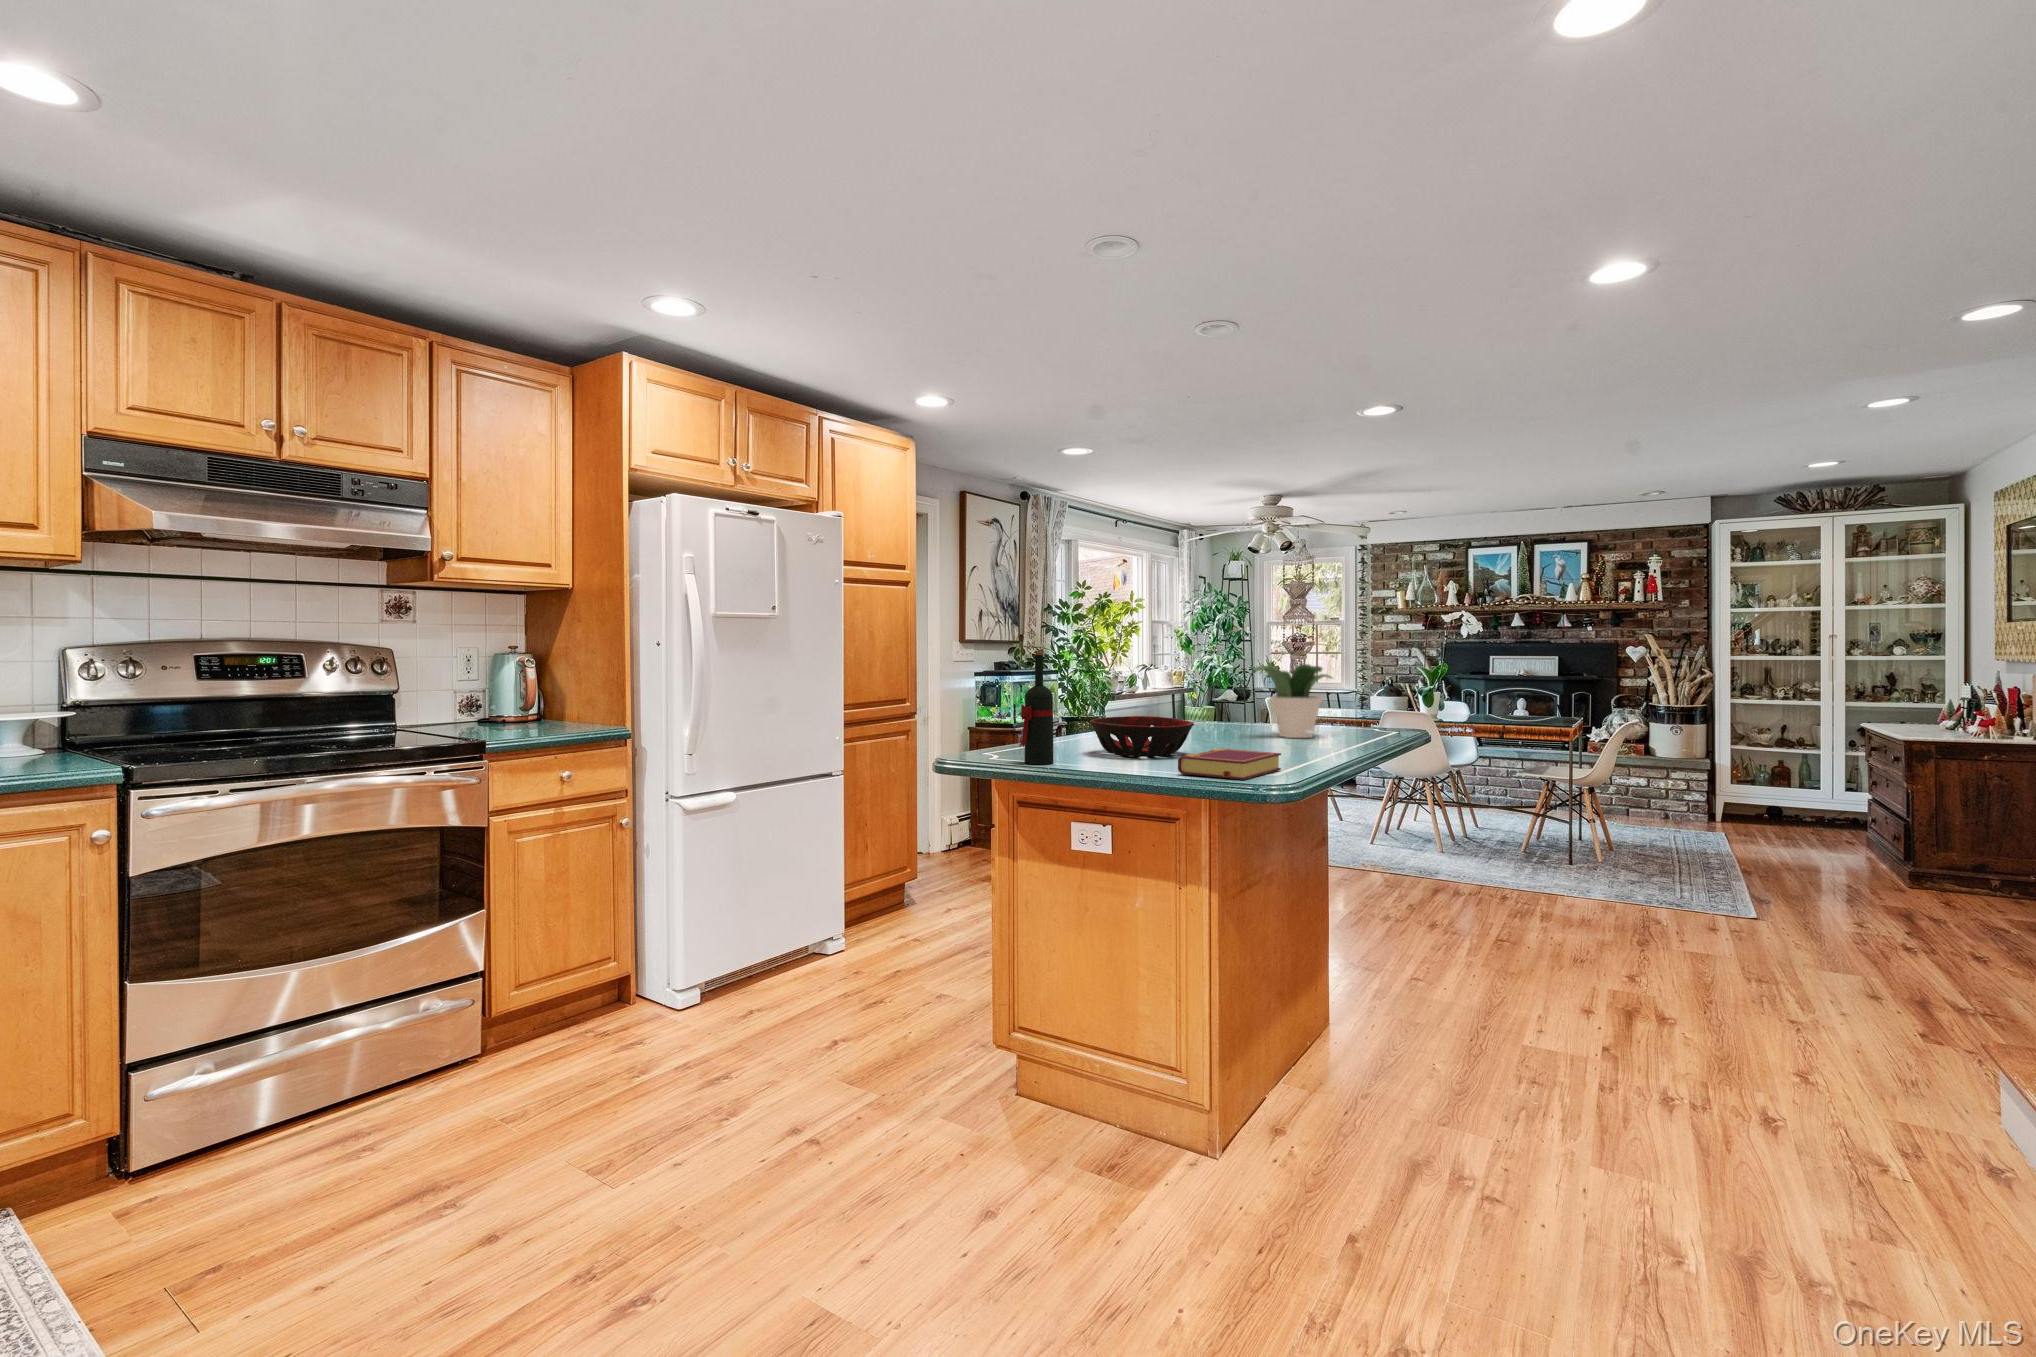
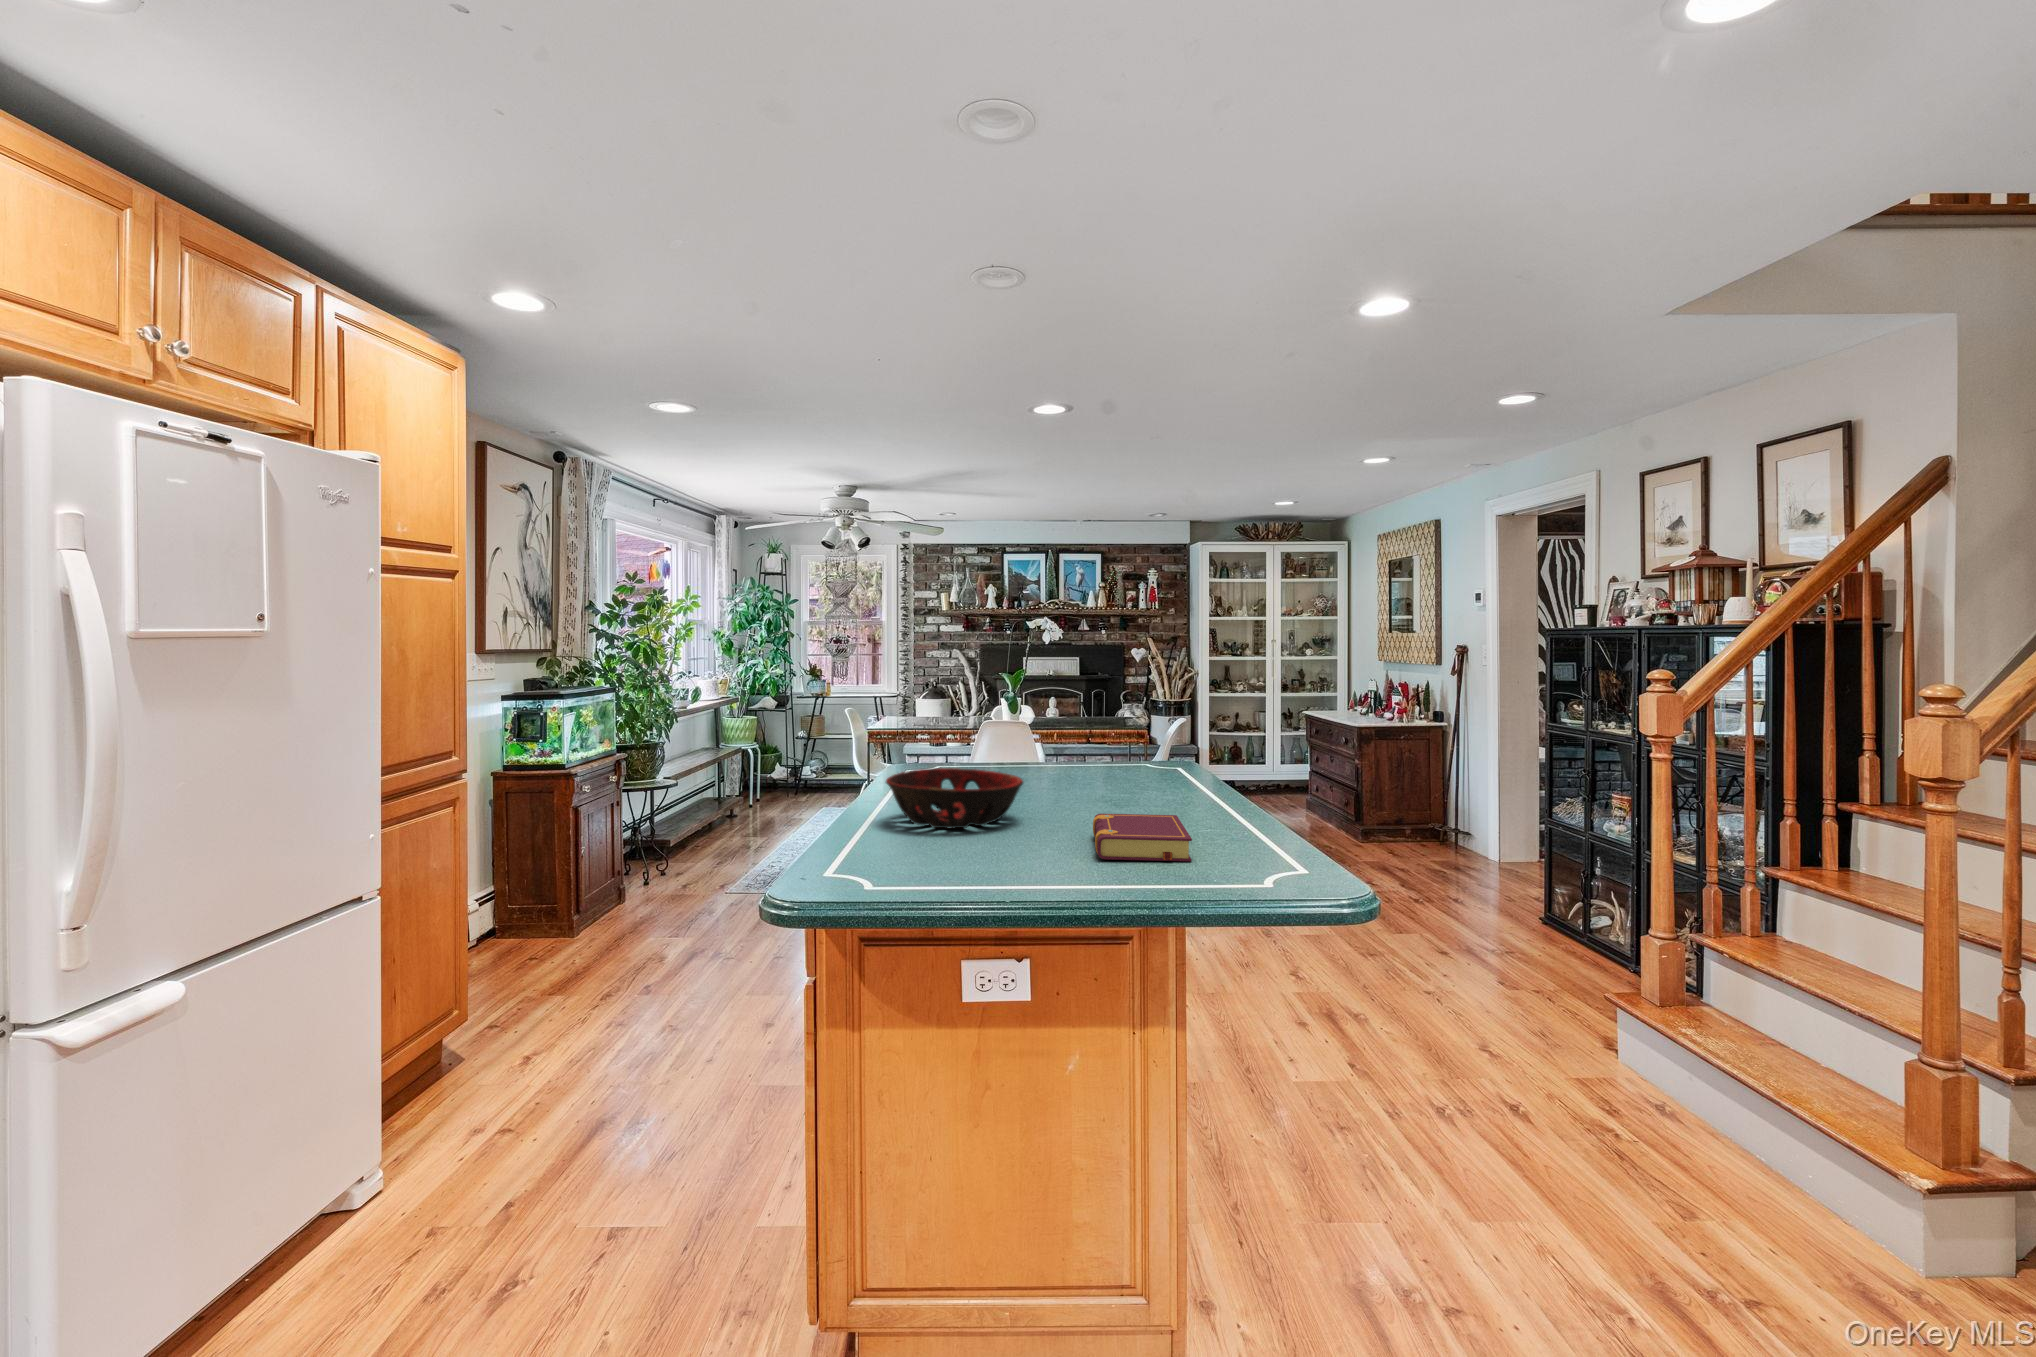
wine bottle: present [1020,650,1053,764] -> none [848,694,891,862]
potted plant: present [1253,664,1332,738] -> none [998,688,1080,774]

